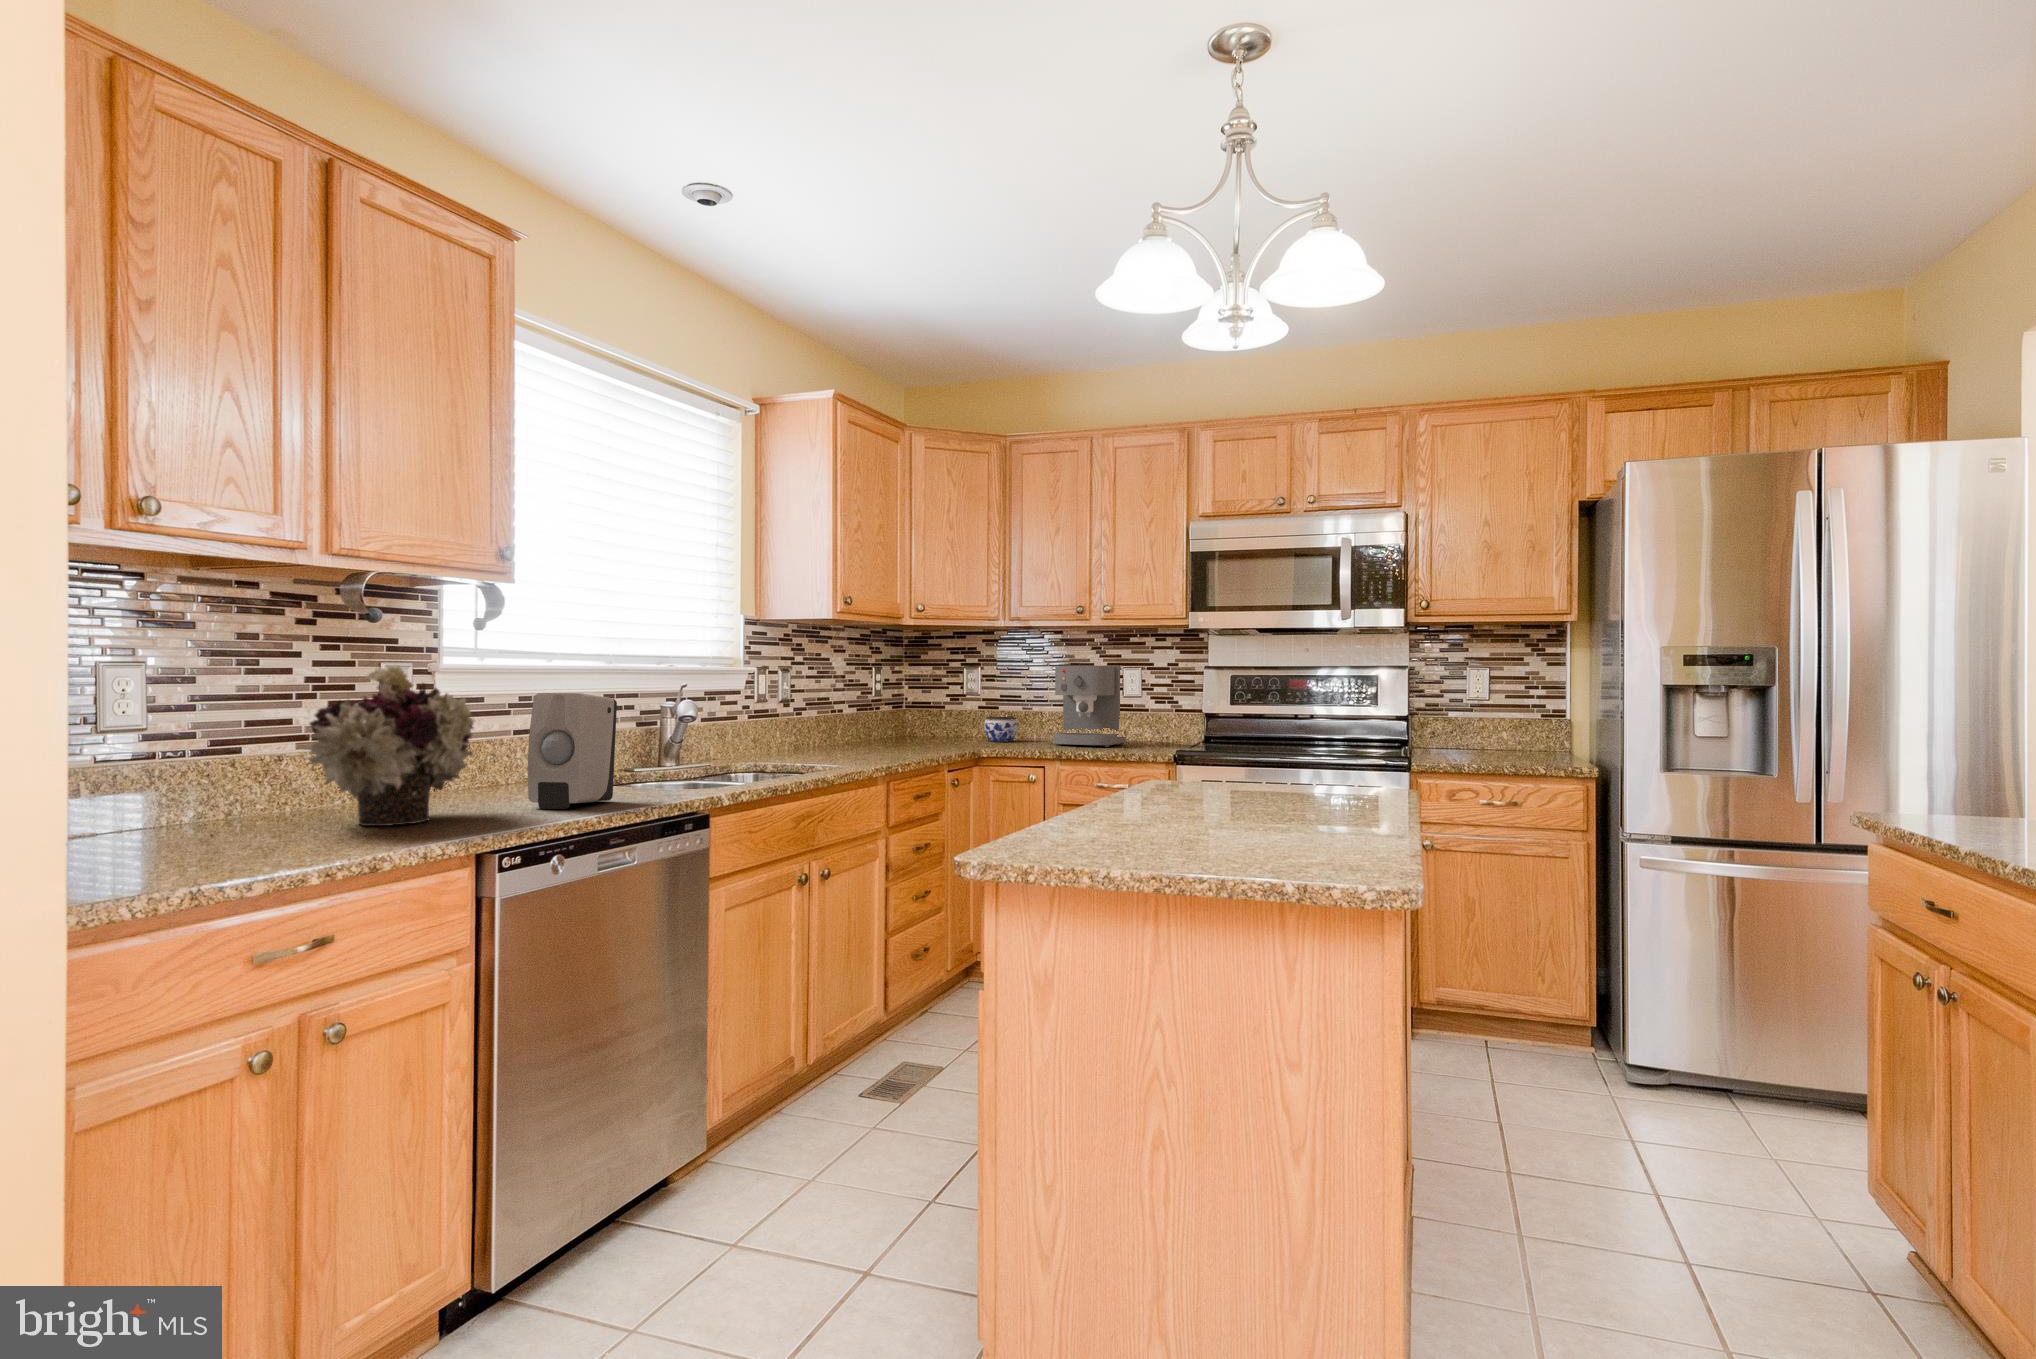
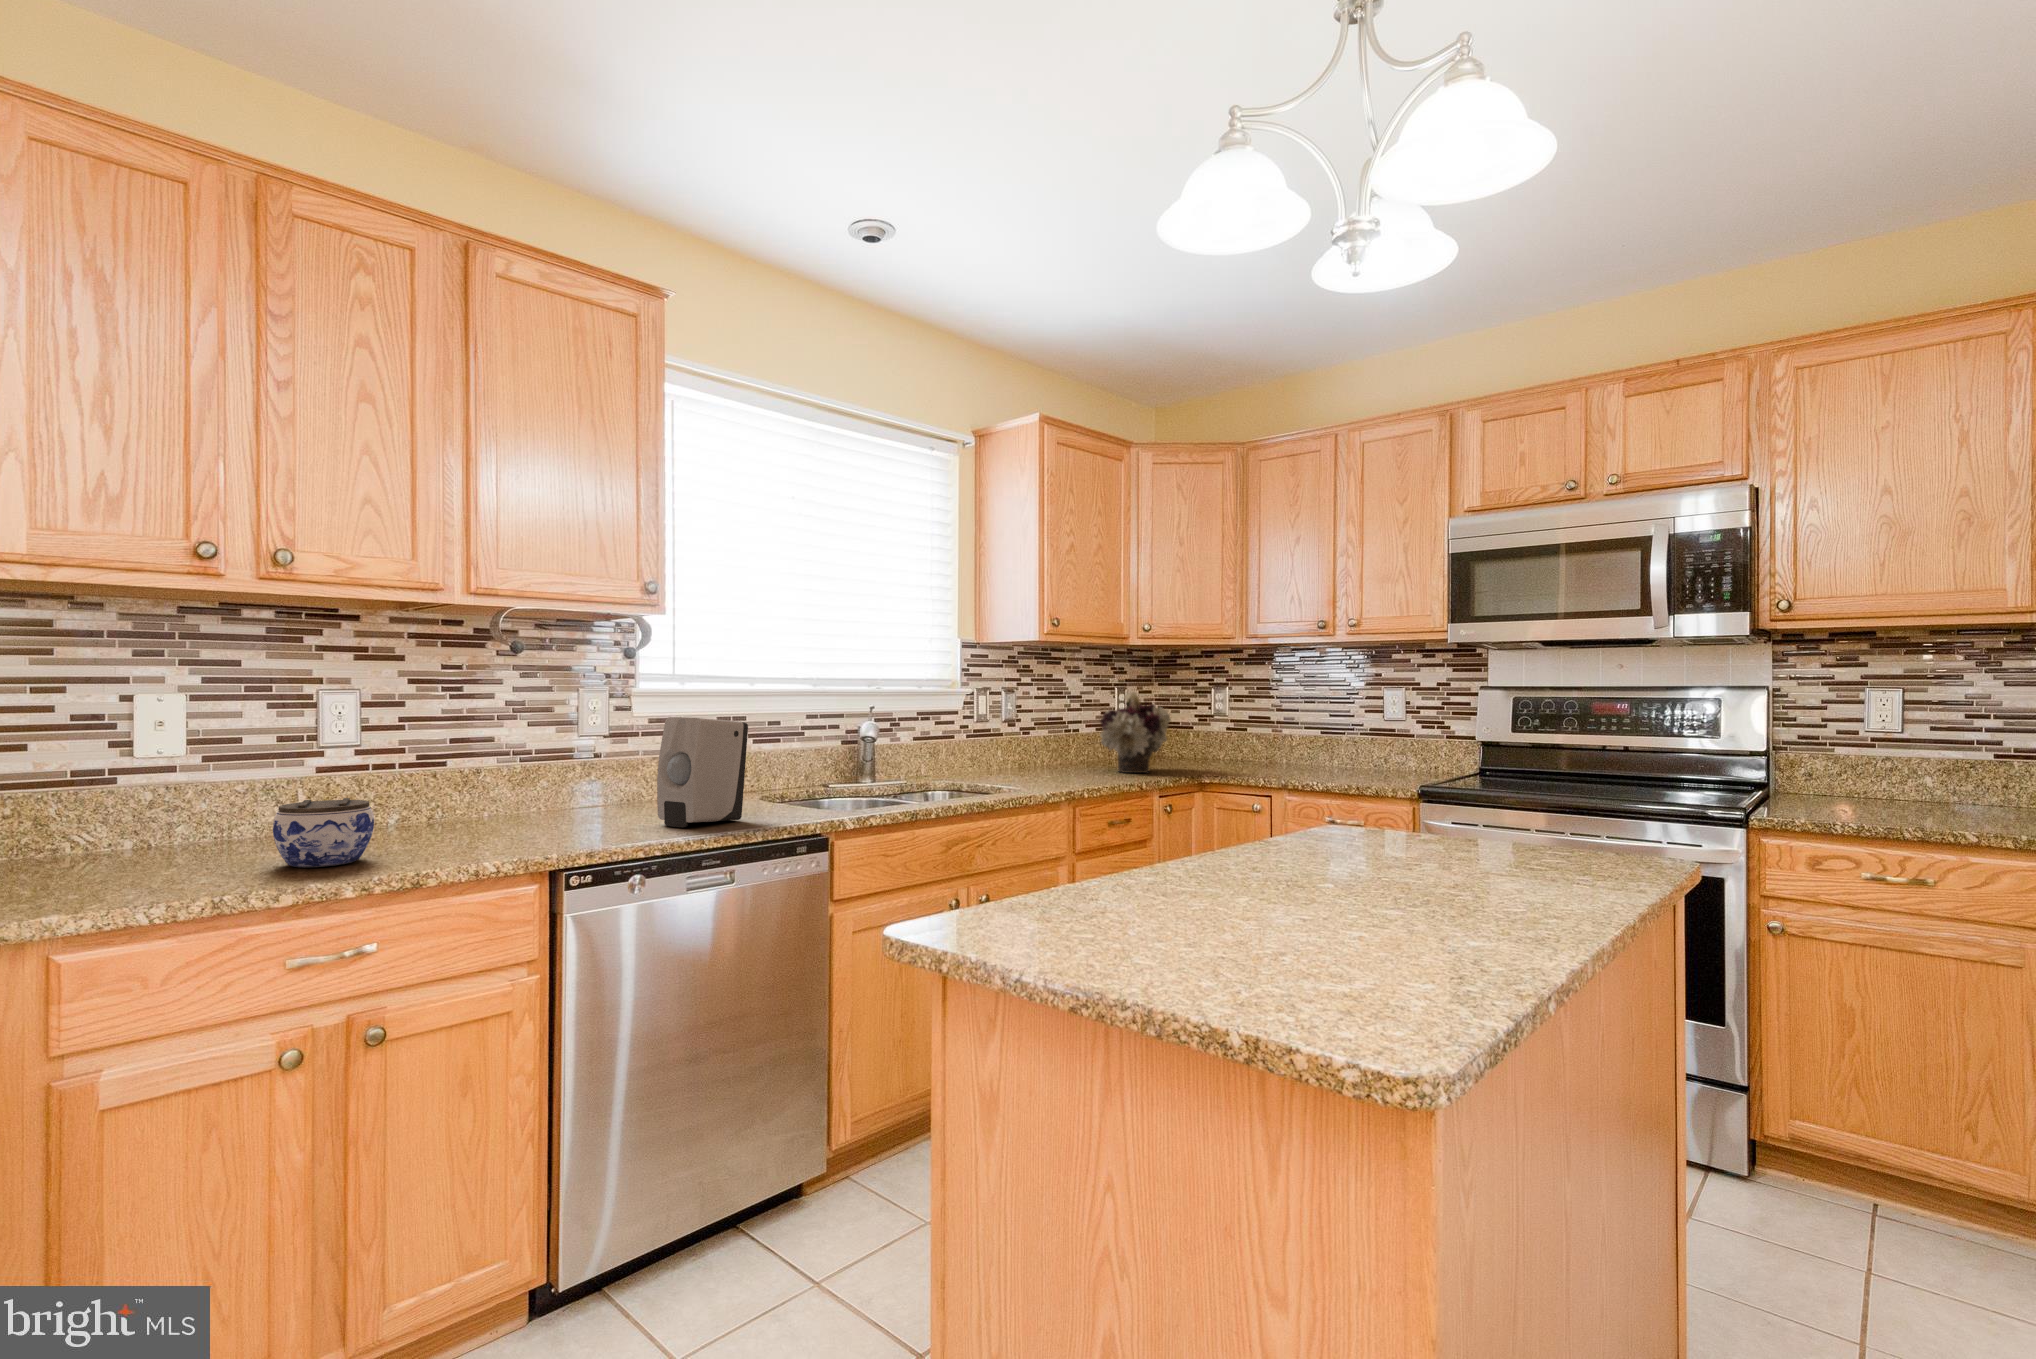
flower arrangement: present [304,665,475,826] -> present [1100,692,1170,773]
coffee maker: present [1053,665,1126,747] -> none [1306,685,1395,776]
jar: present [984,716,1018,742] -> present [273,798,374,867]

